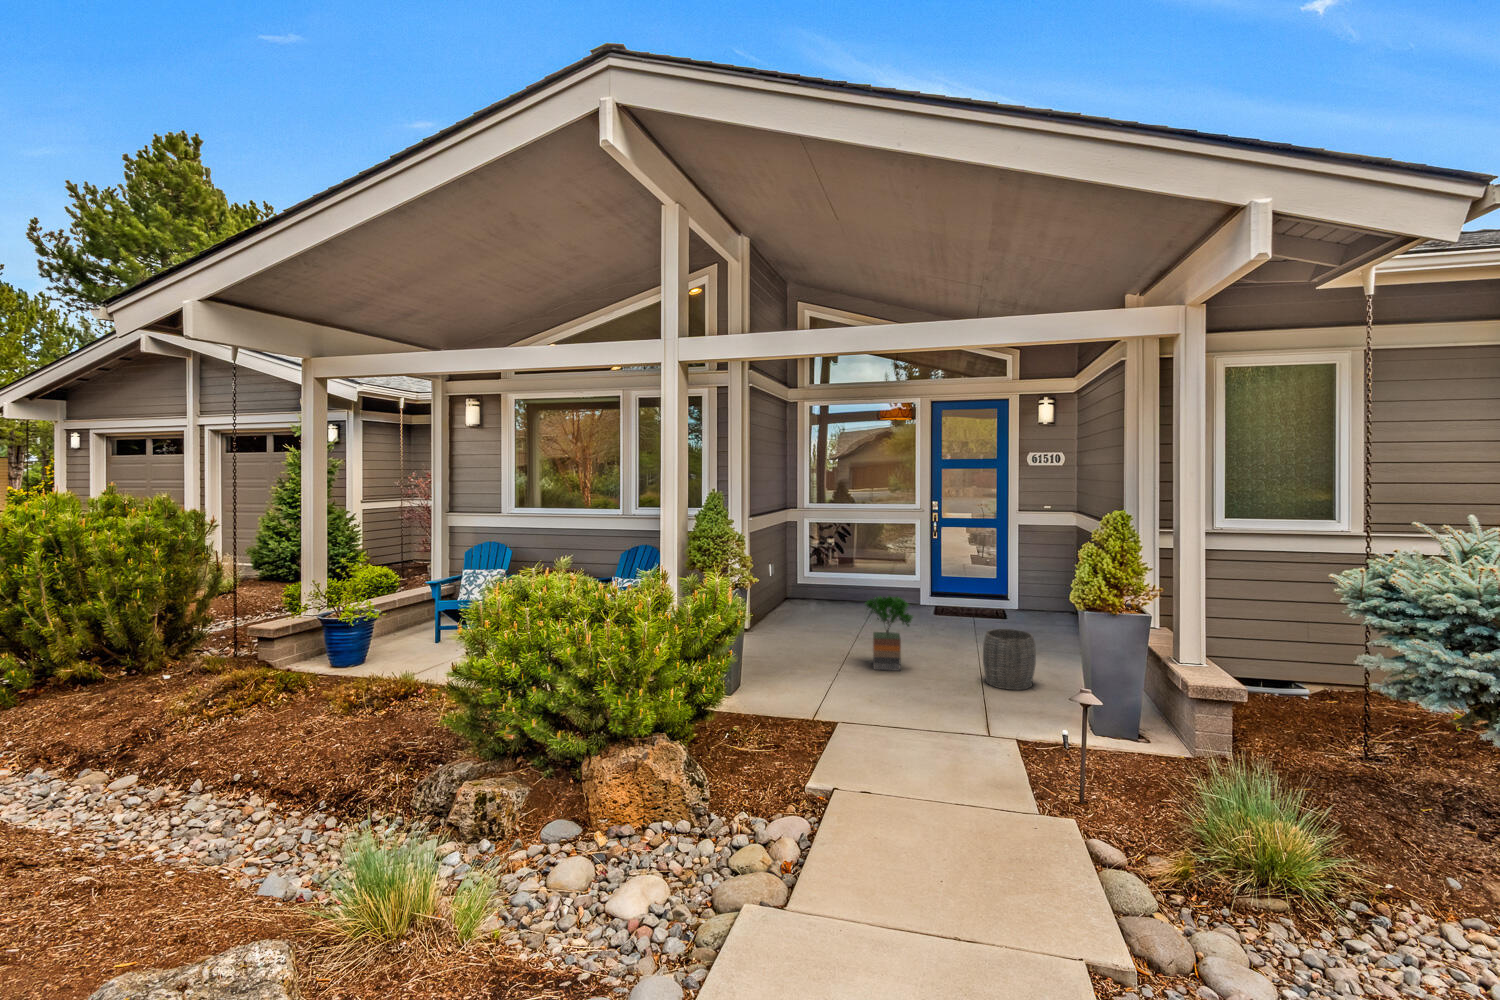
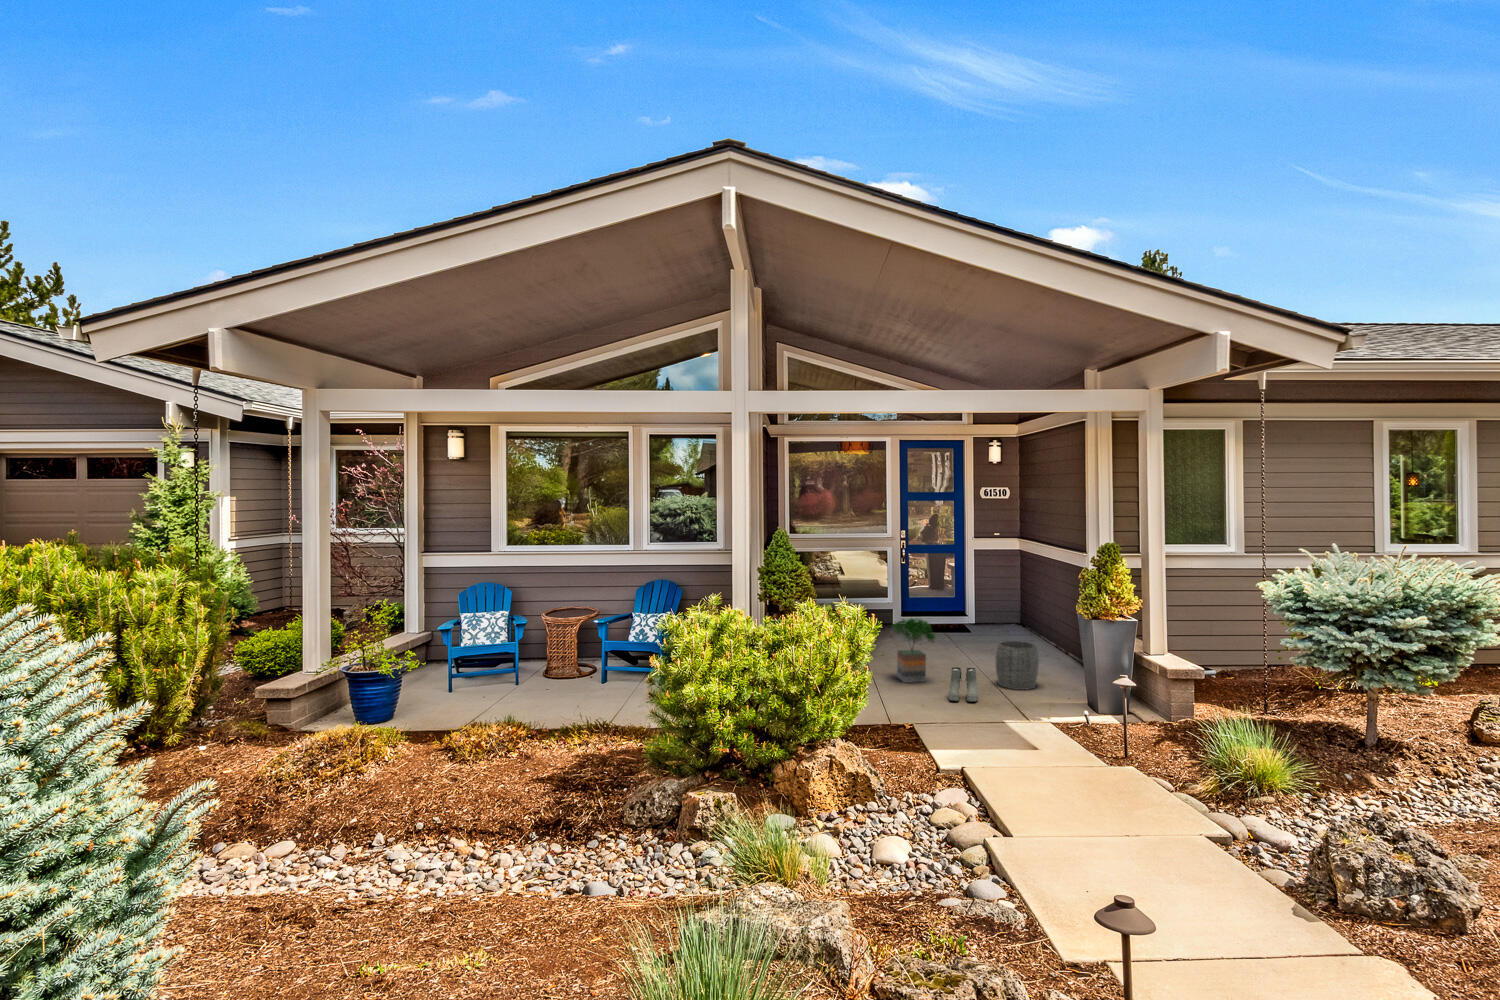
boots: none [905,658,944,702] -> present [949,667,978,702]

